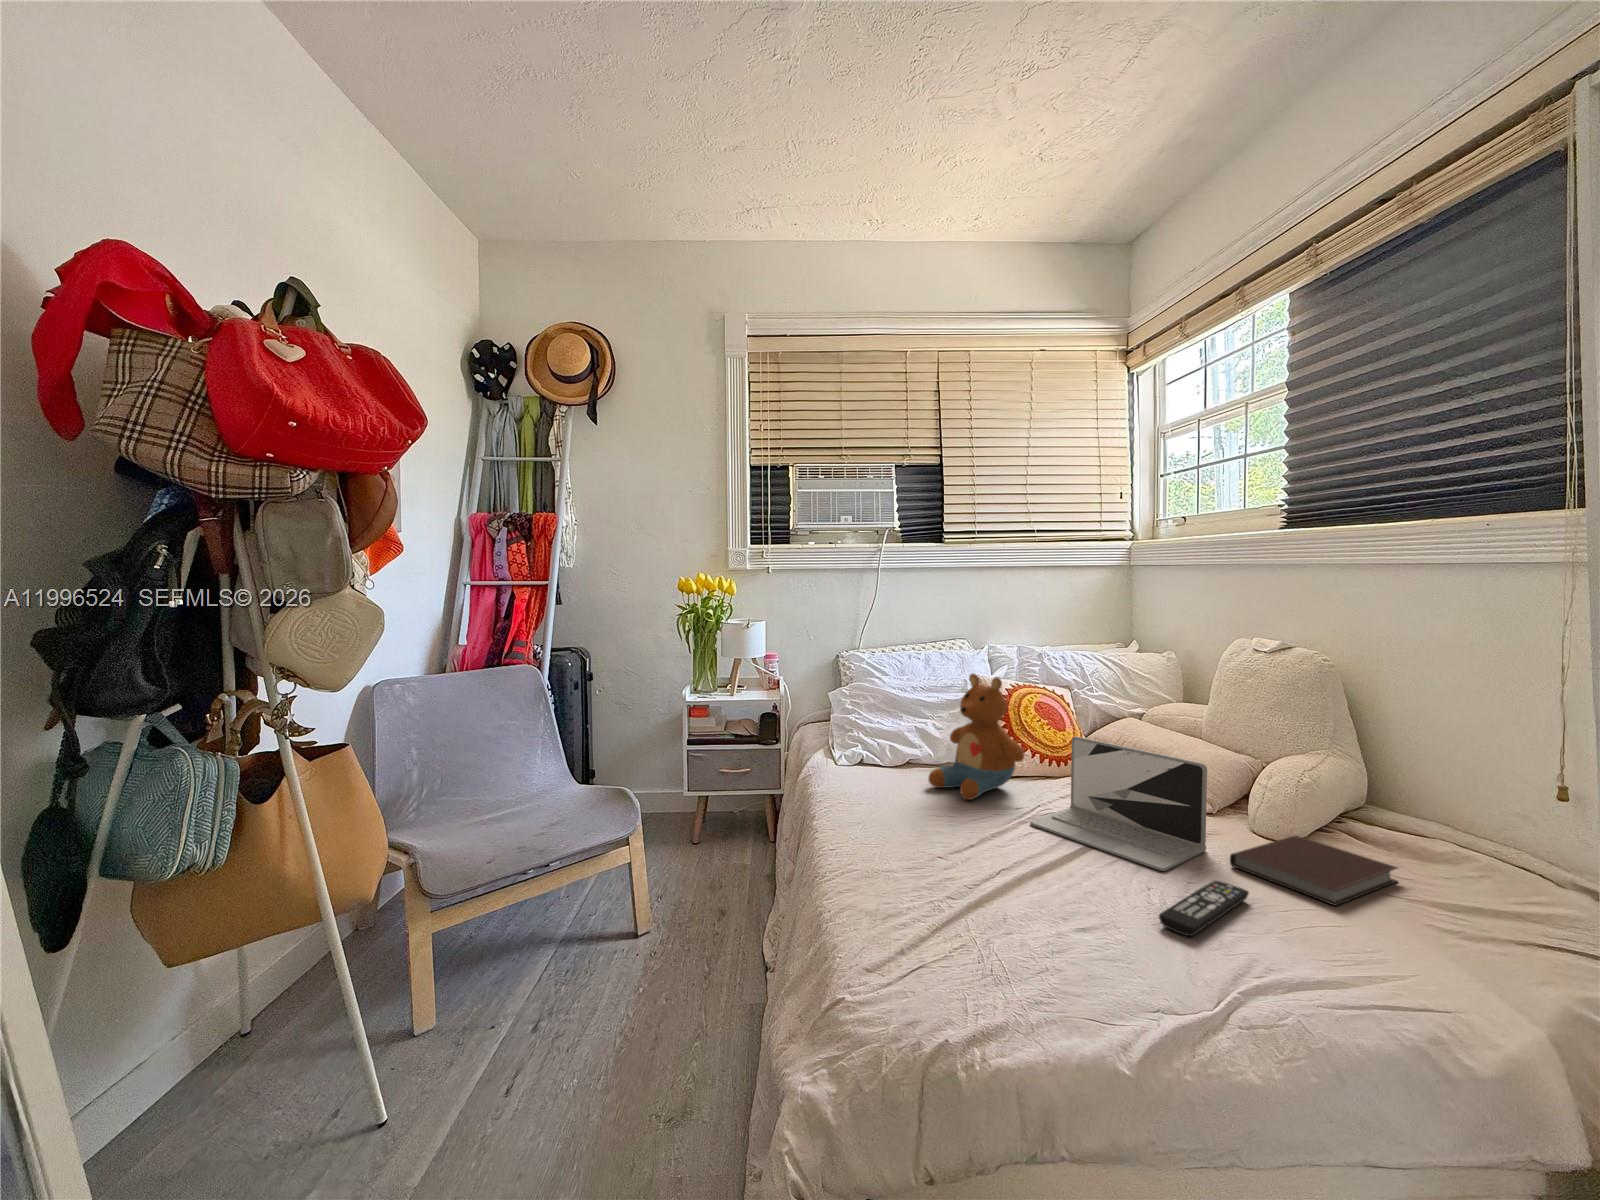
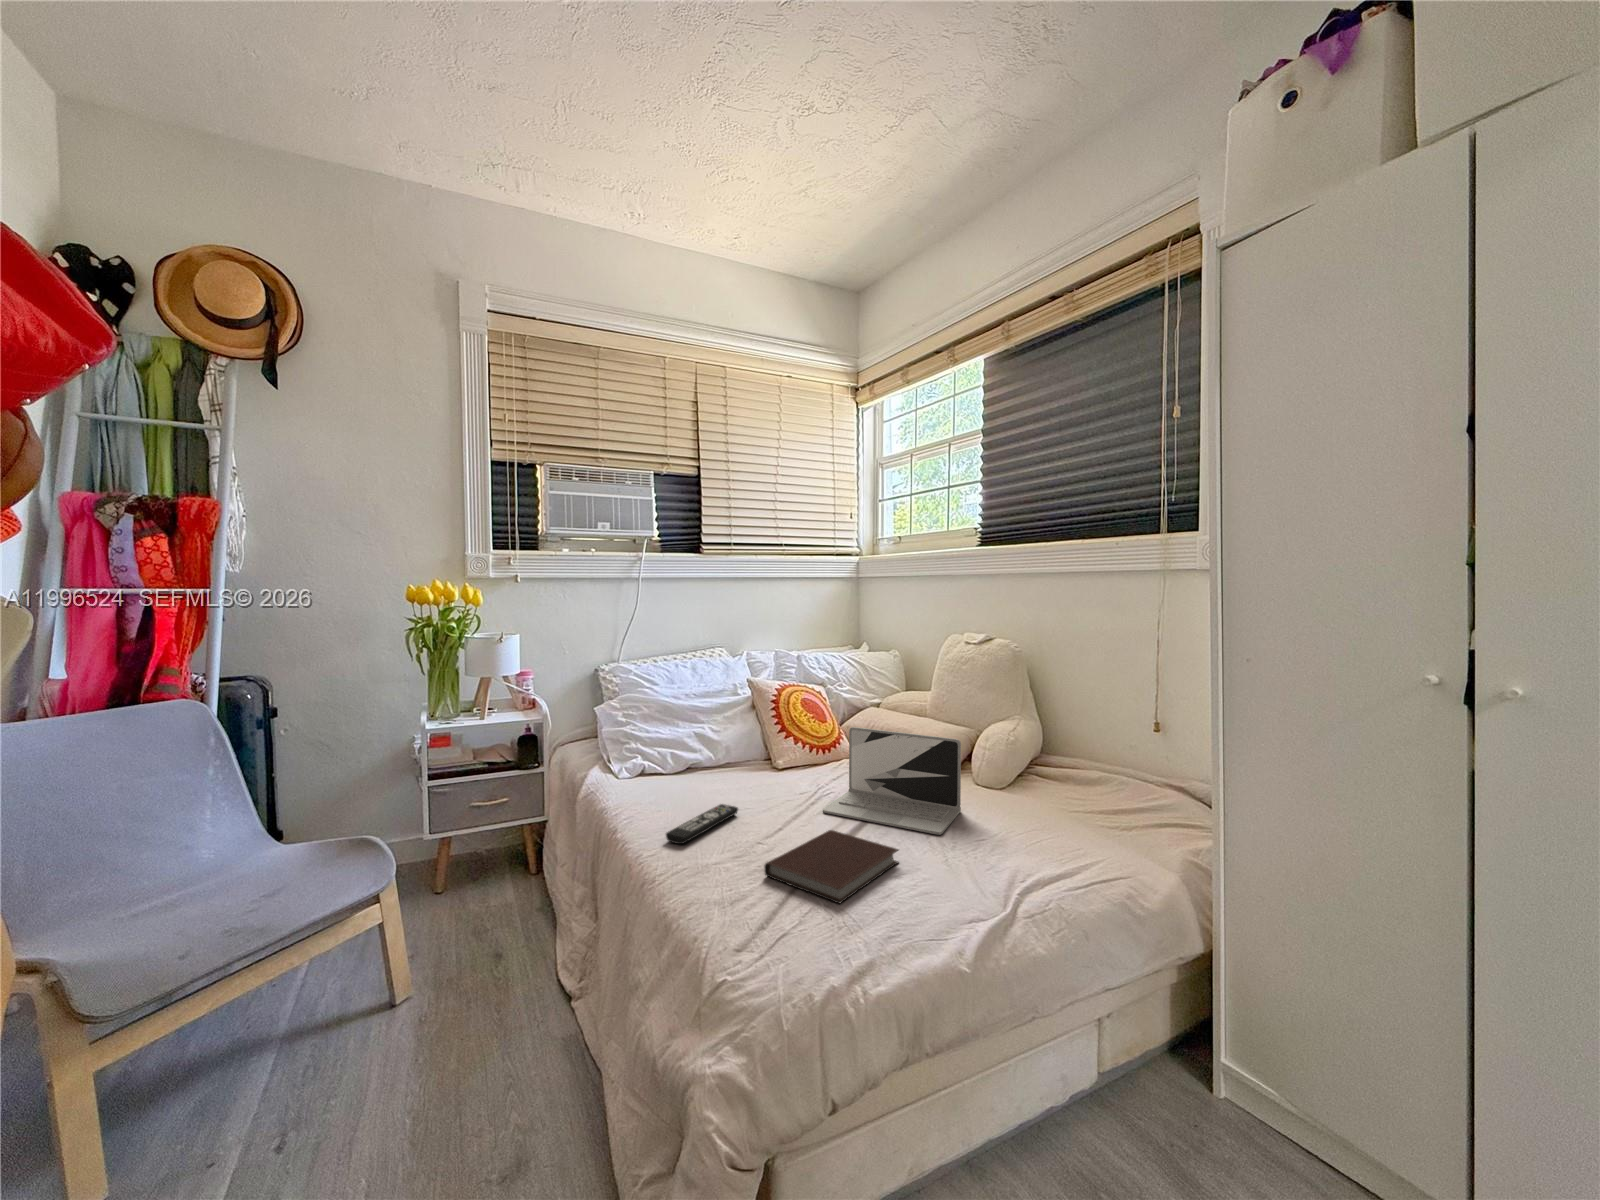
stuffed toy: present [929,674,1024,800] -> none [719,676,808,798]
notebook: present [1230,836,1397,906] -> present [764,830,898,903]
remote control: present [1159,880,1249,936] -> present [666,804,738,844]

